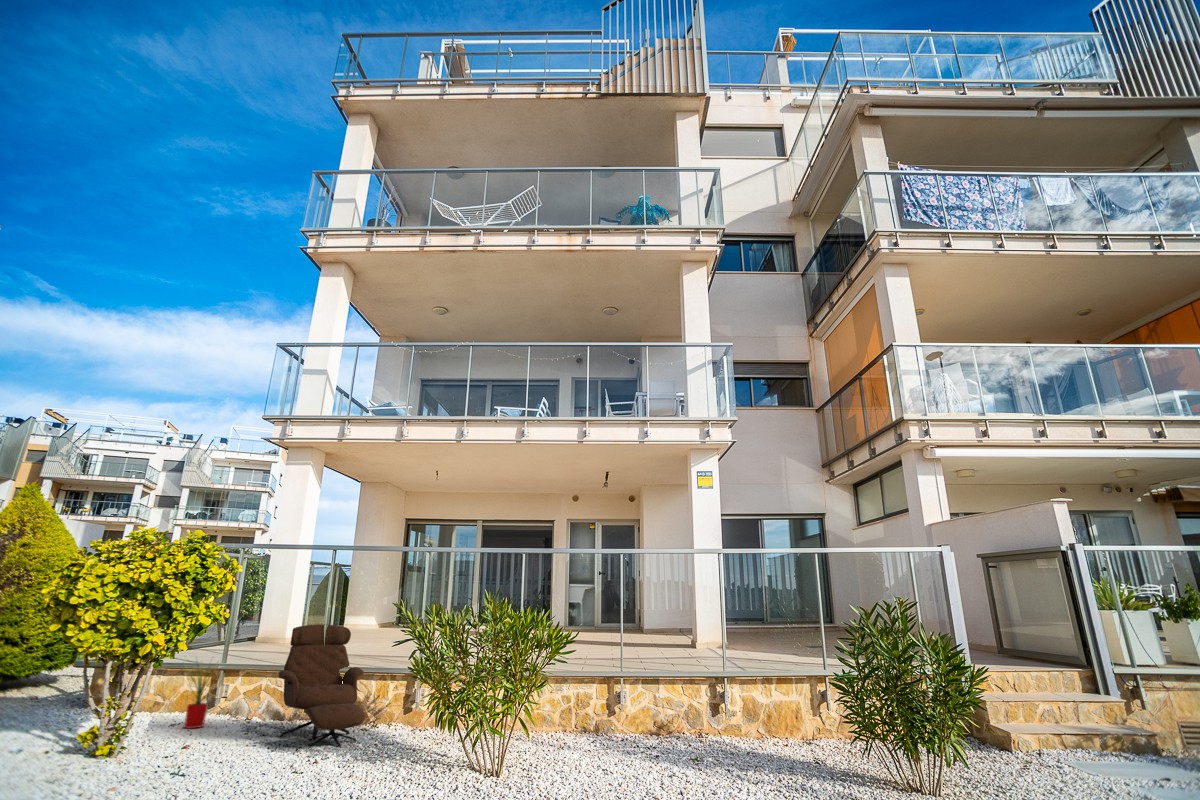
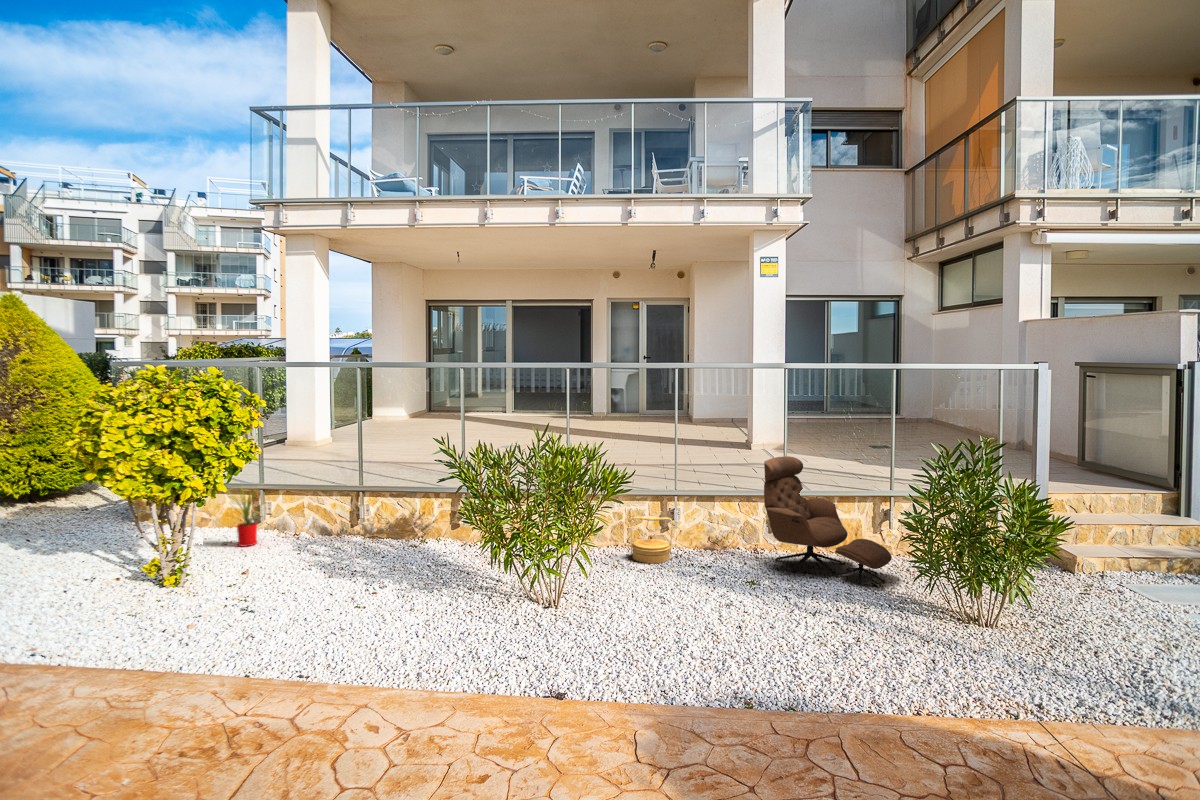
lounge chair: present [278,625,365,747] -> present [764,456,892,585]
woven basket: none [579,695,620,745] -> present [630,517,673,563]

